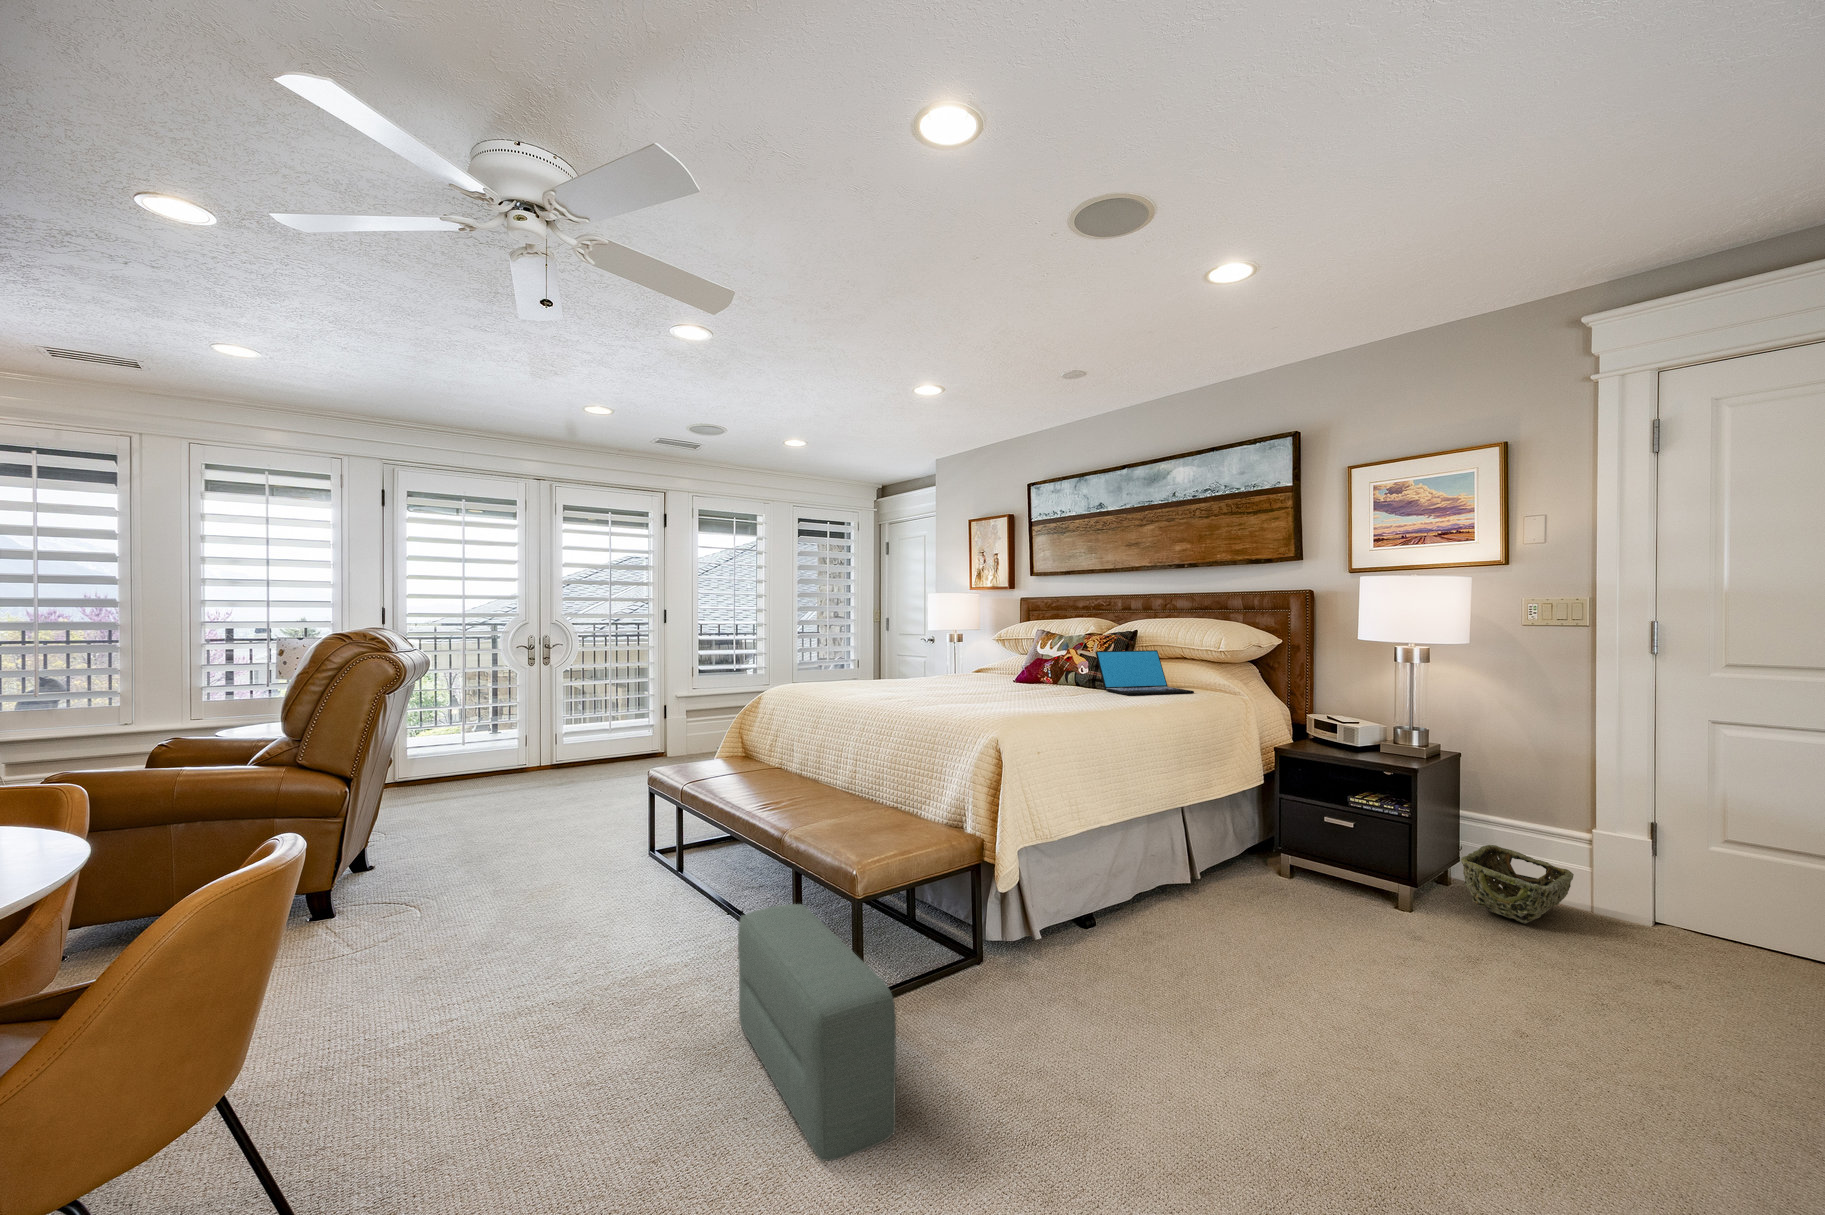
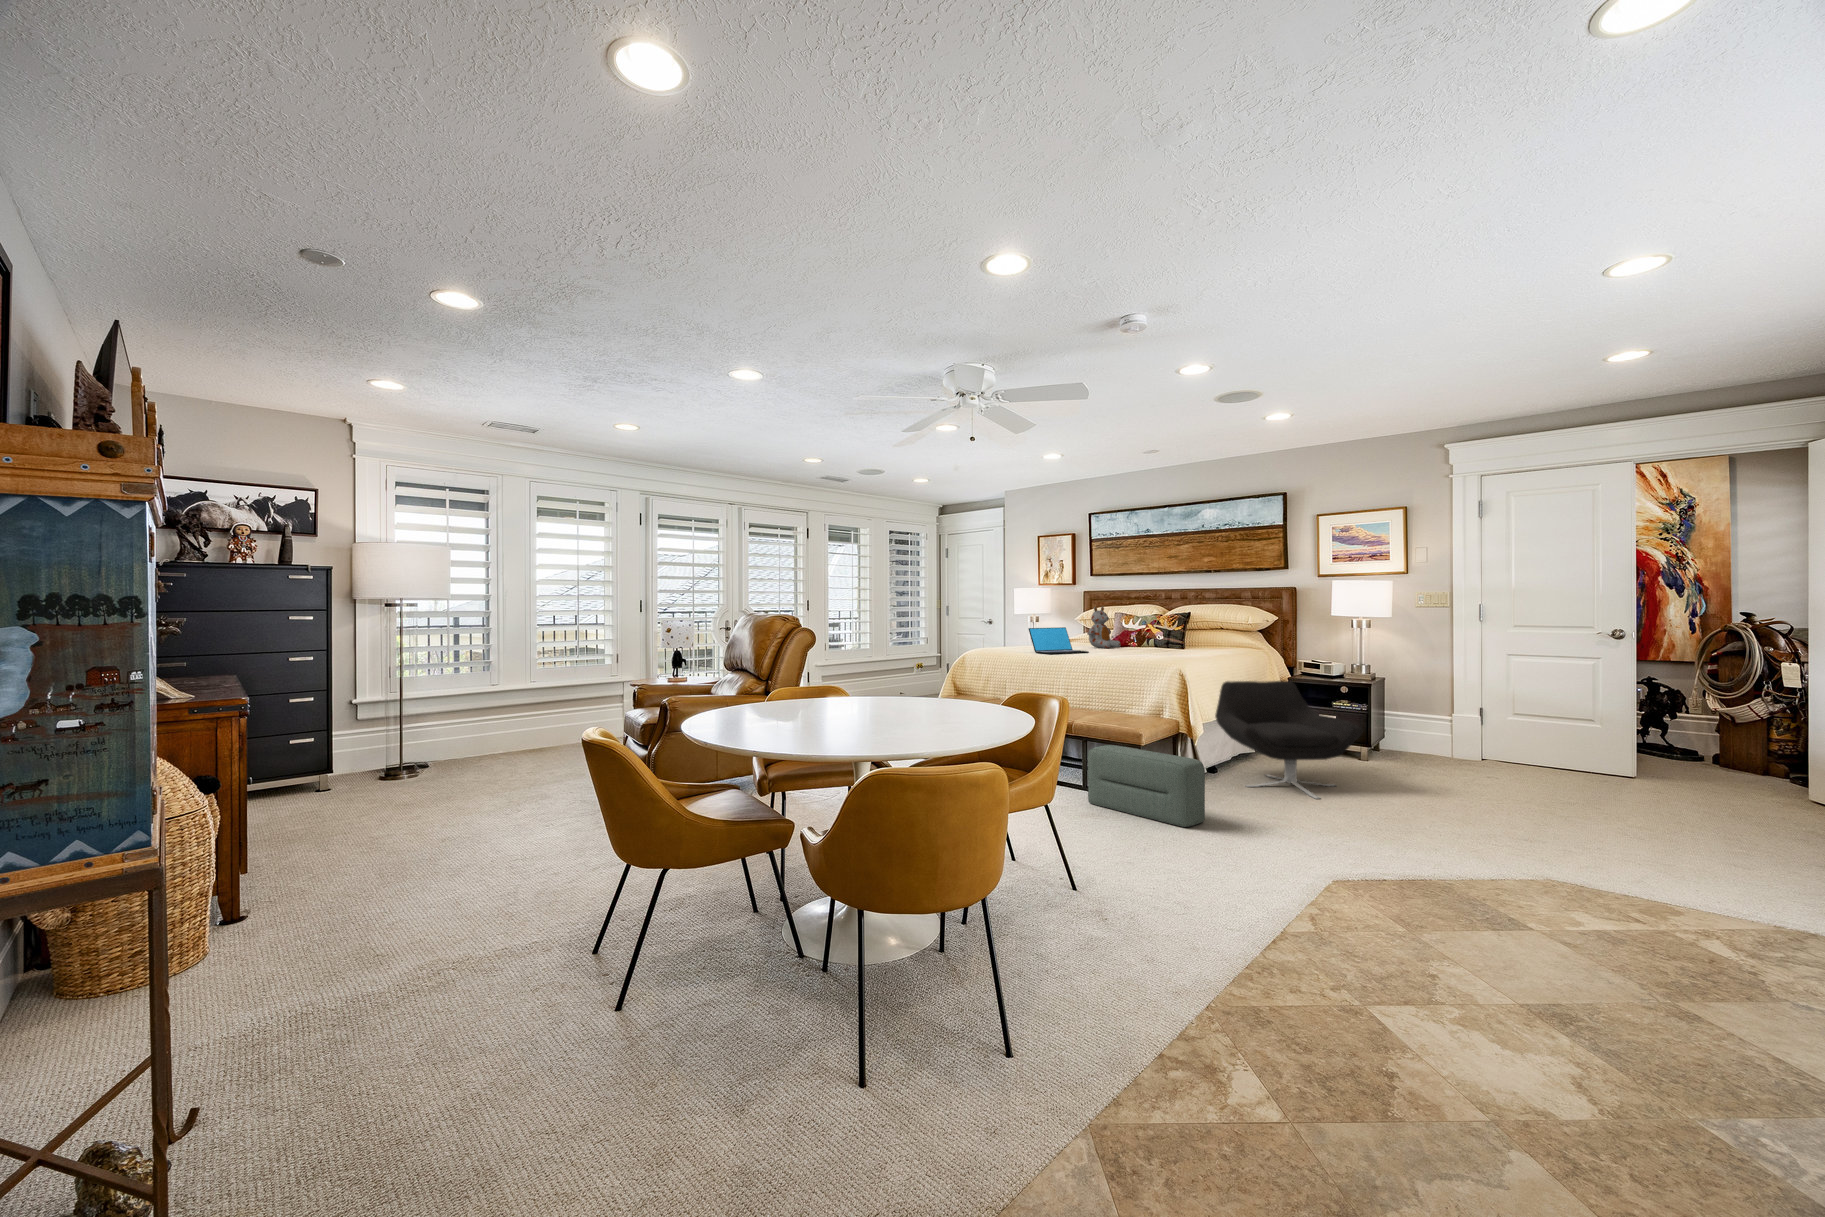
stuffed bear: none [965,619,1018,685] -> present [1087,607,1121,648]
laptop: present [1095,650,1194,695] -> present [1029,627,1089,654]
lounge chair: none [1086,763,1357,1055] -> present [1215,681,1362,799]
woven basket: present [1461,845,1574,924] -> none [1388,726,1441,760]

